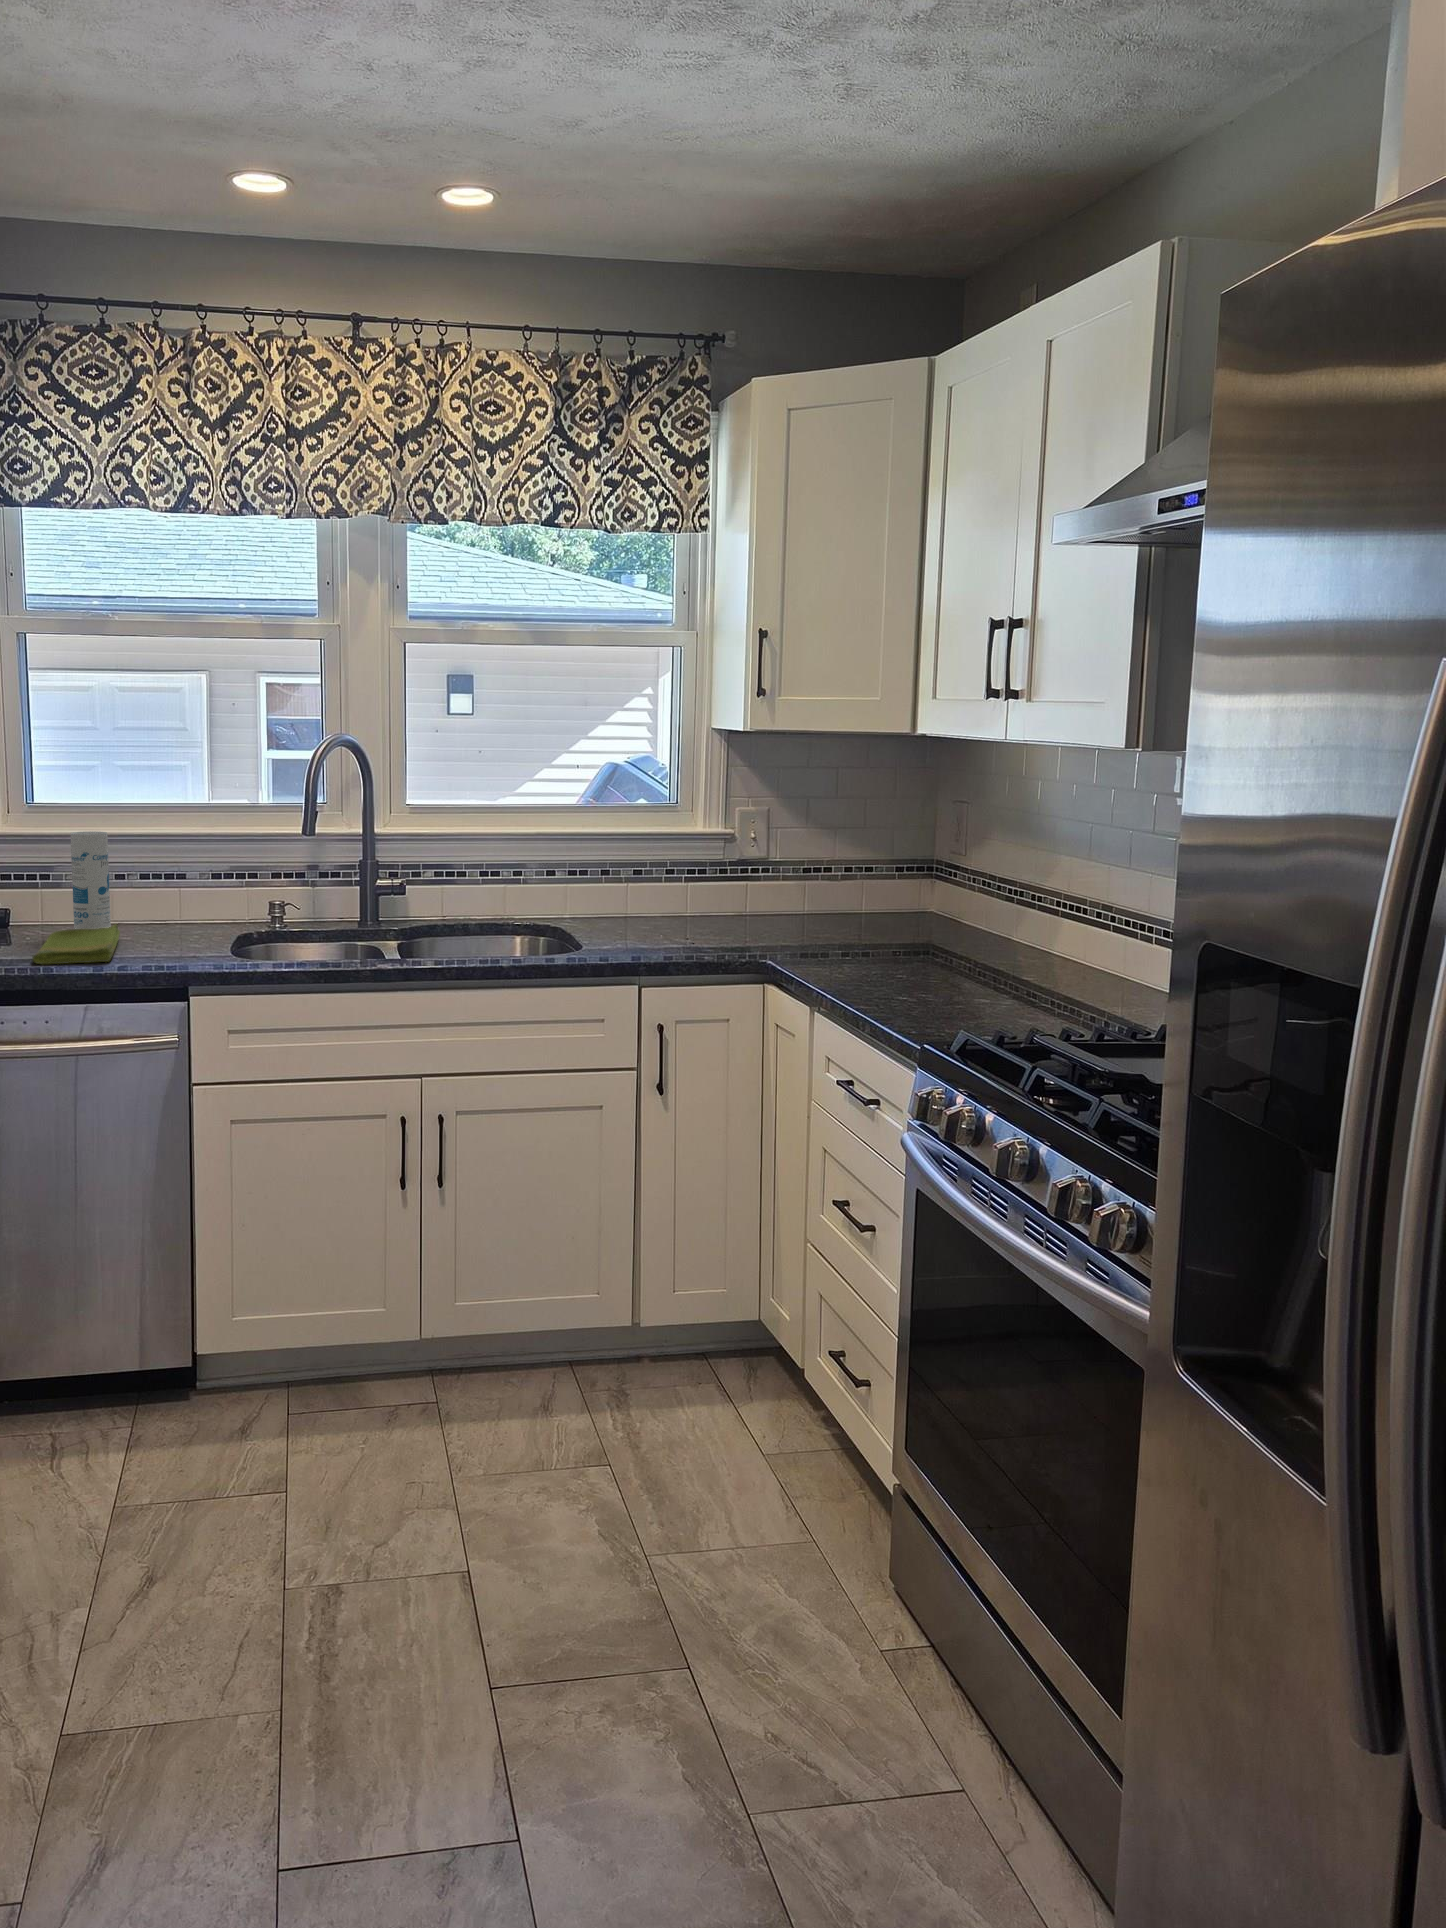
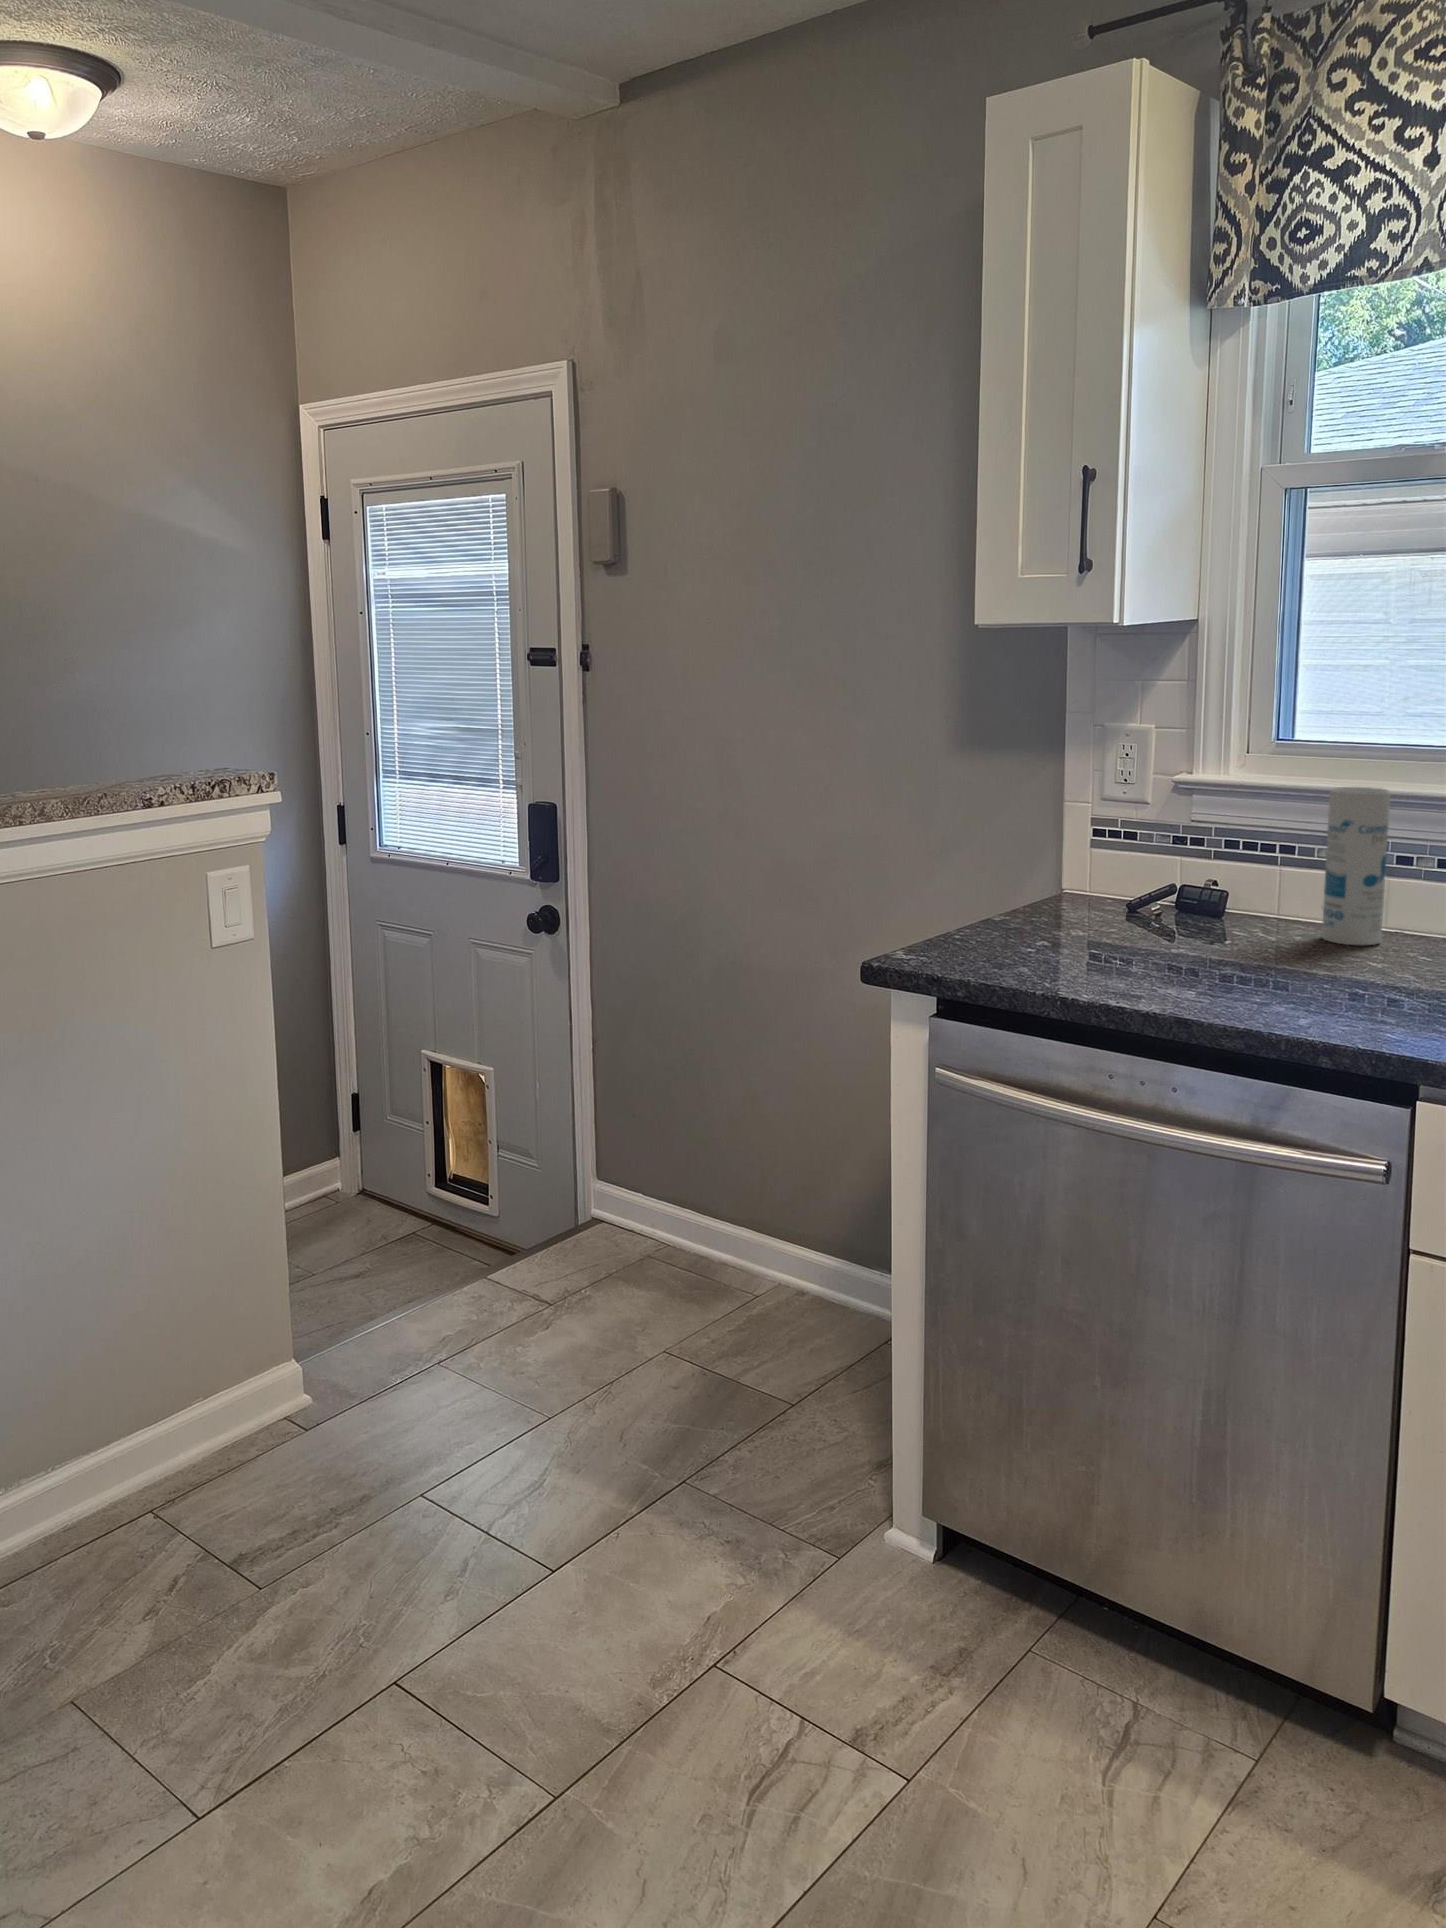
dish towel: present [32,925,120,964] -> none [1205,937,1385,1013]

